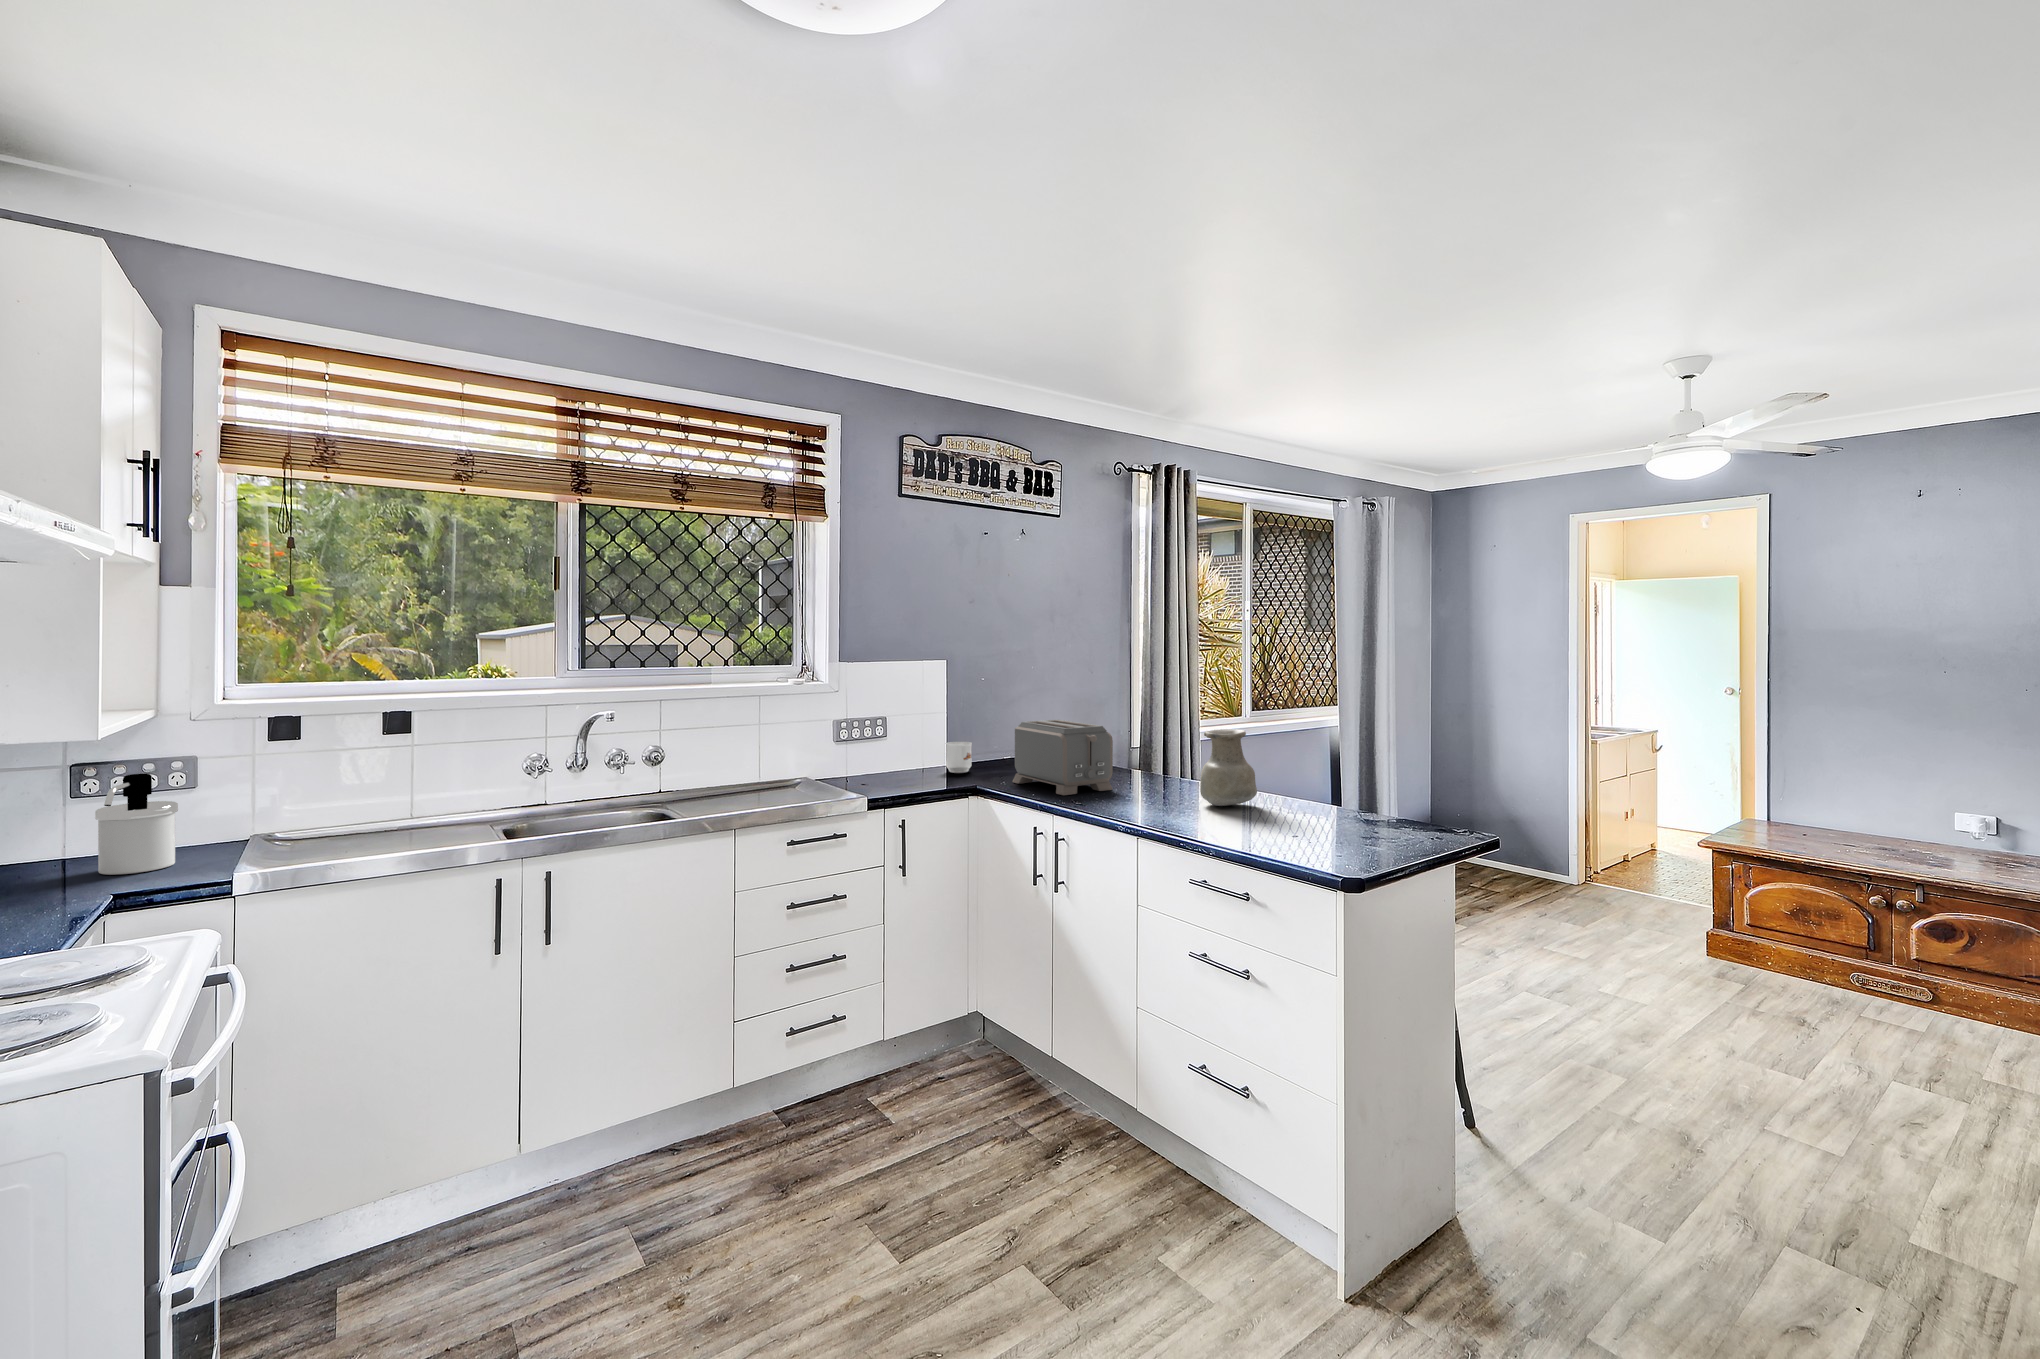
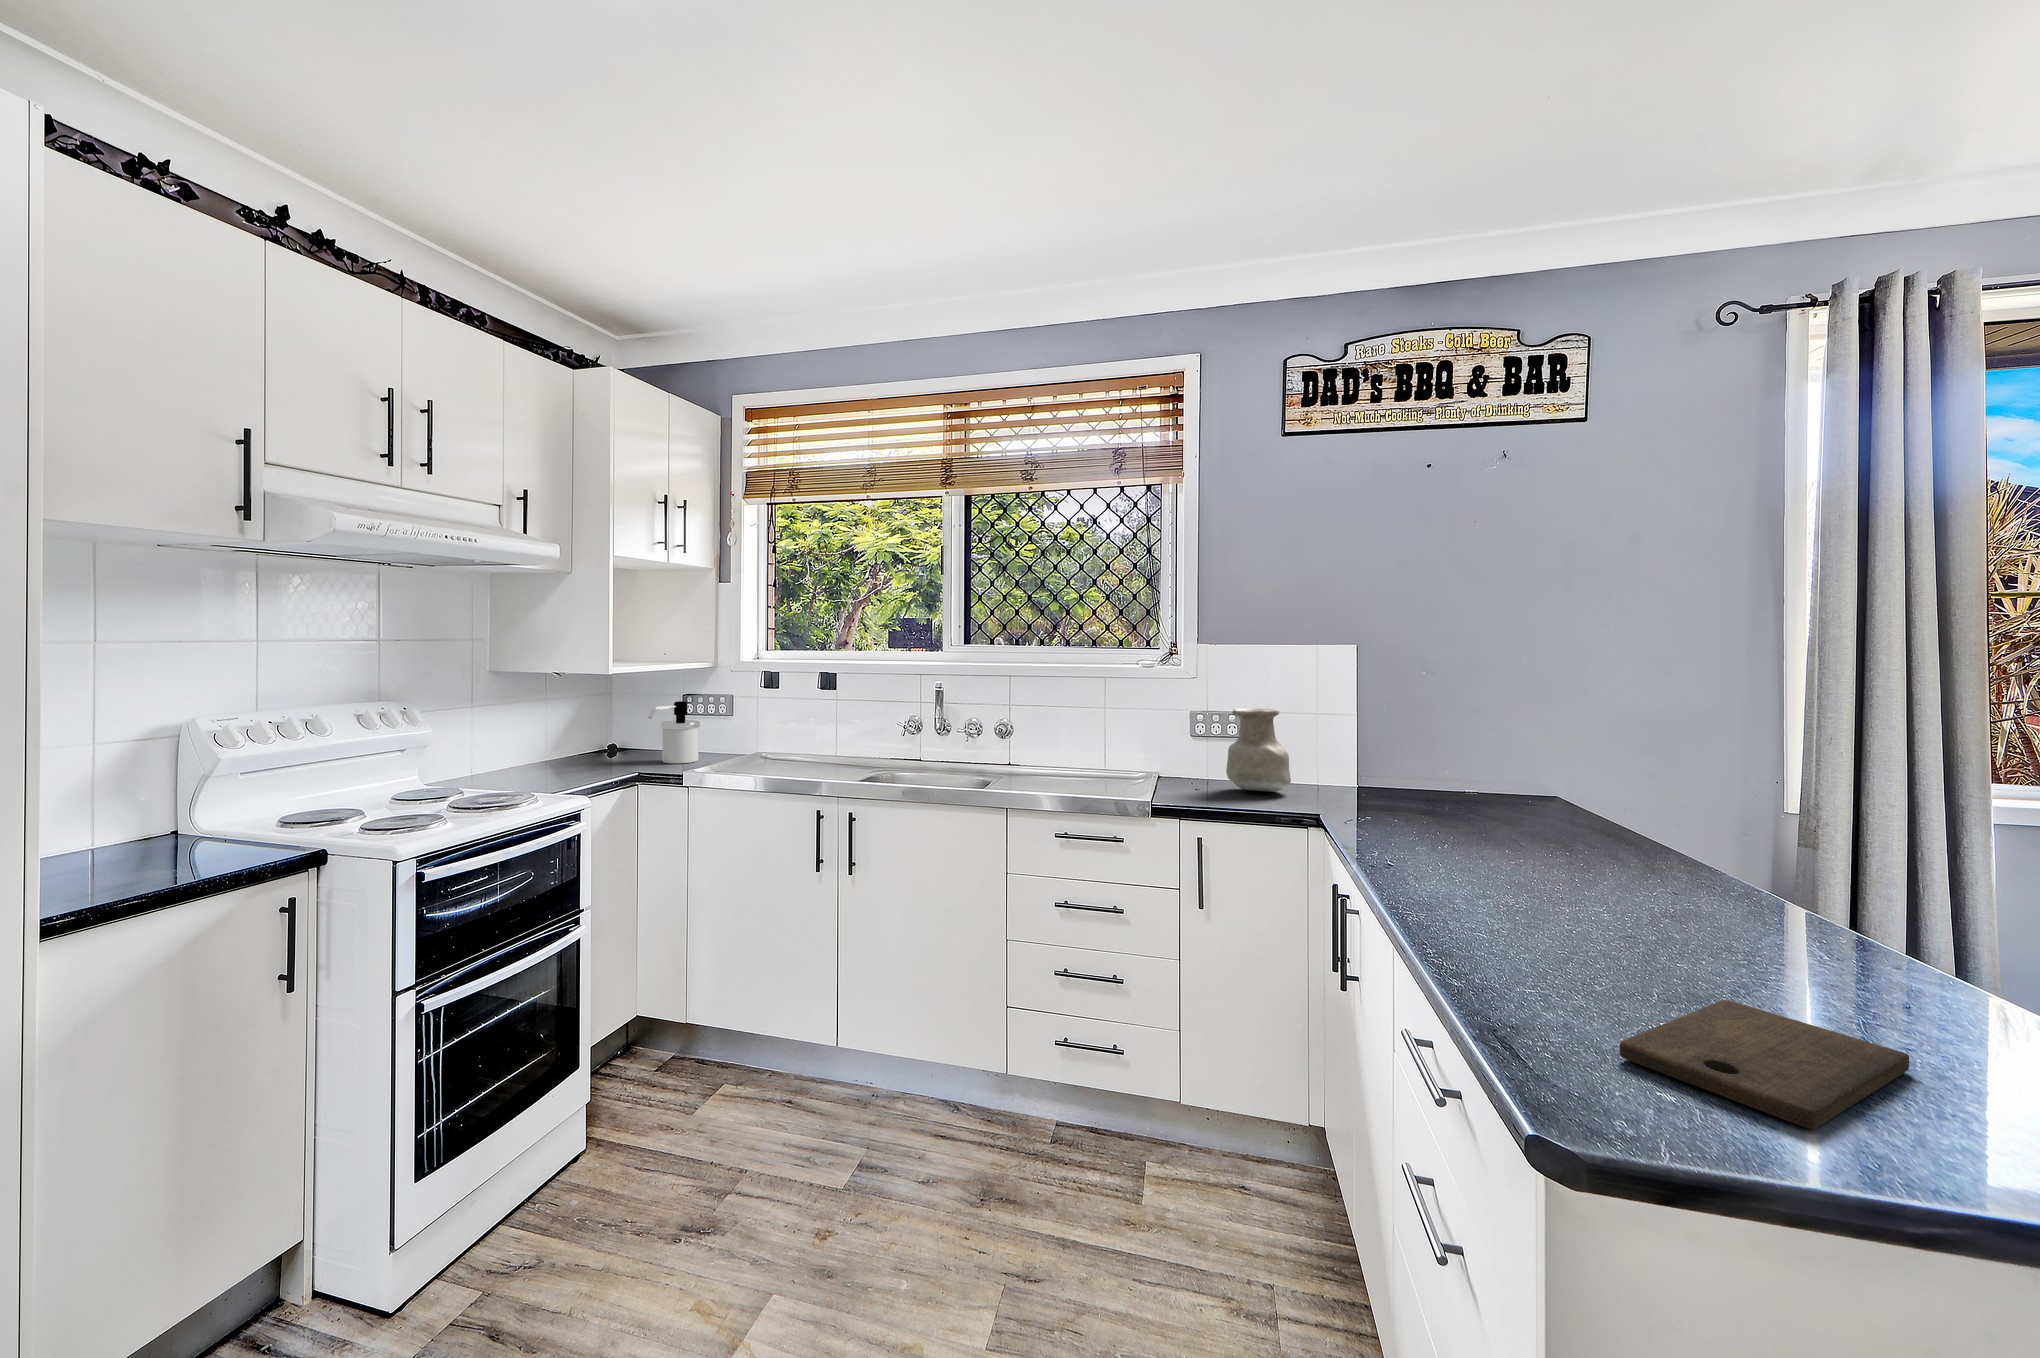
toaster: present [1012,720,1113,795] -> none [1386,724,1517,847]
vase: present [1200,729,1257,806] -> present [1226,708,1291,792]
mug: present [946,742,972,773] -> none [1335,747,1380,790]
cutting board: none [1297,825,1366,852] -> present [1620,1000,1909,1129]

